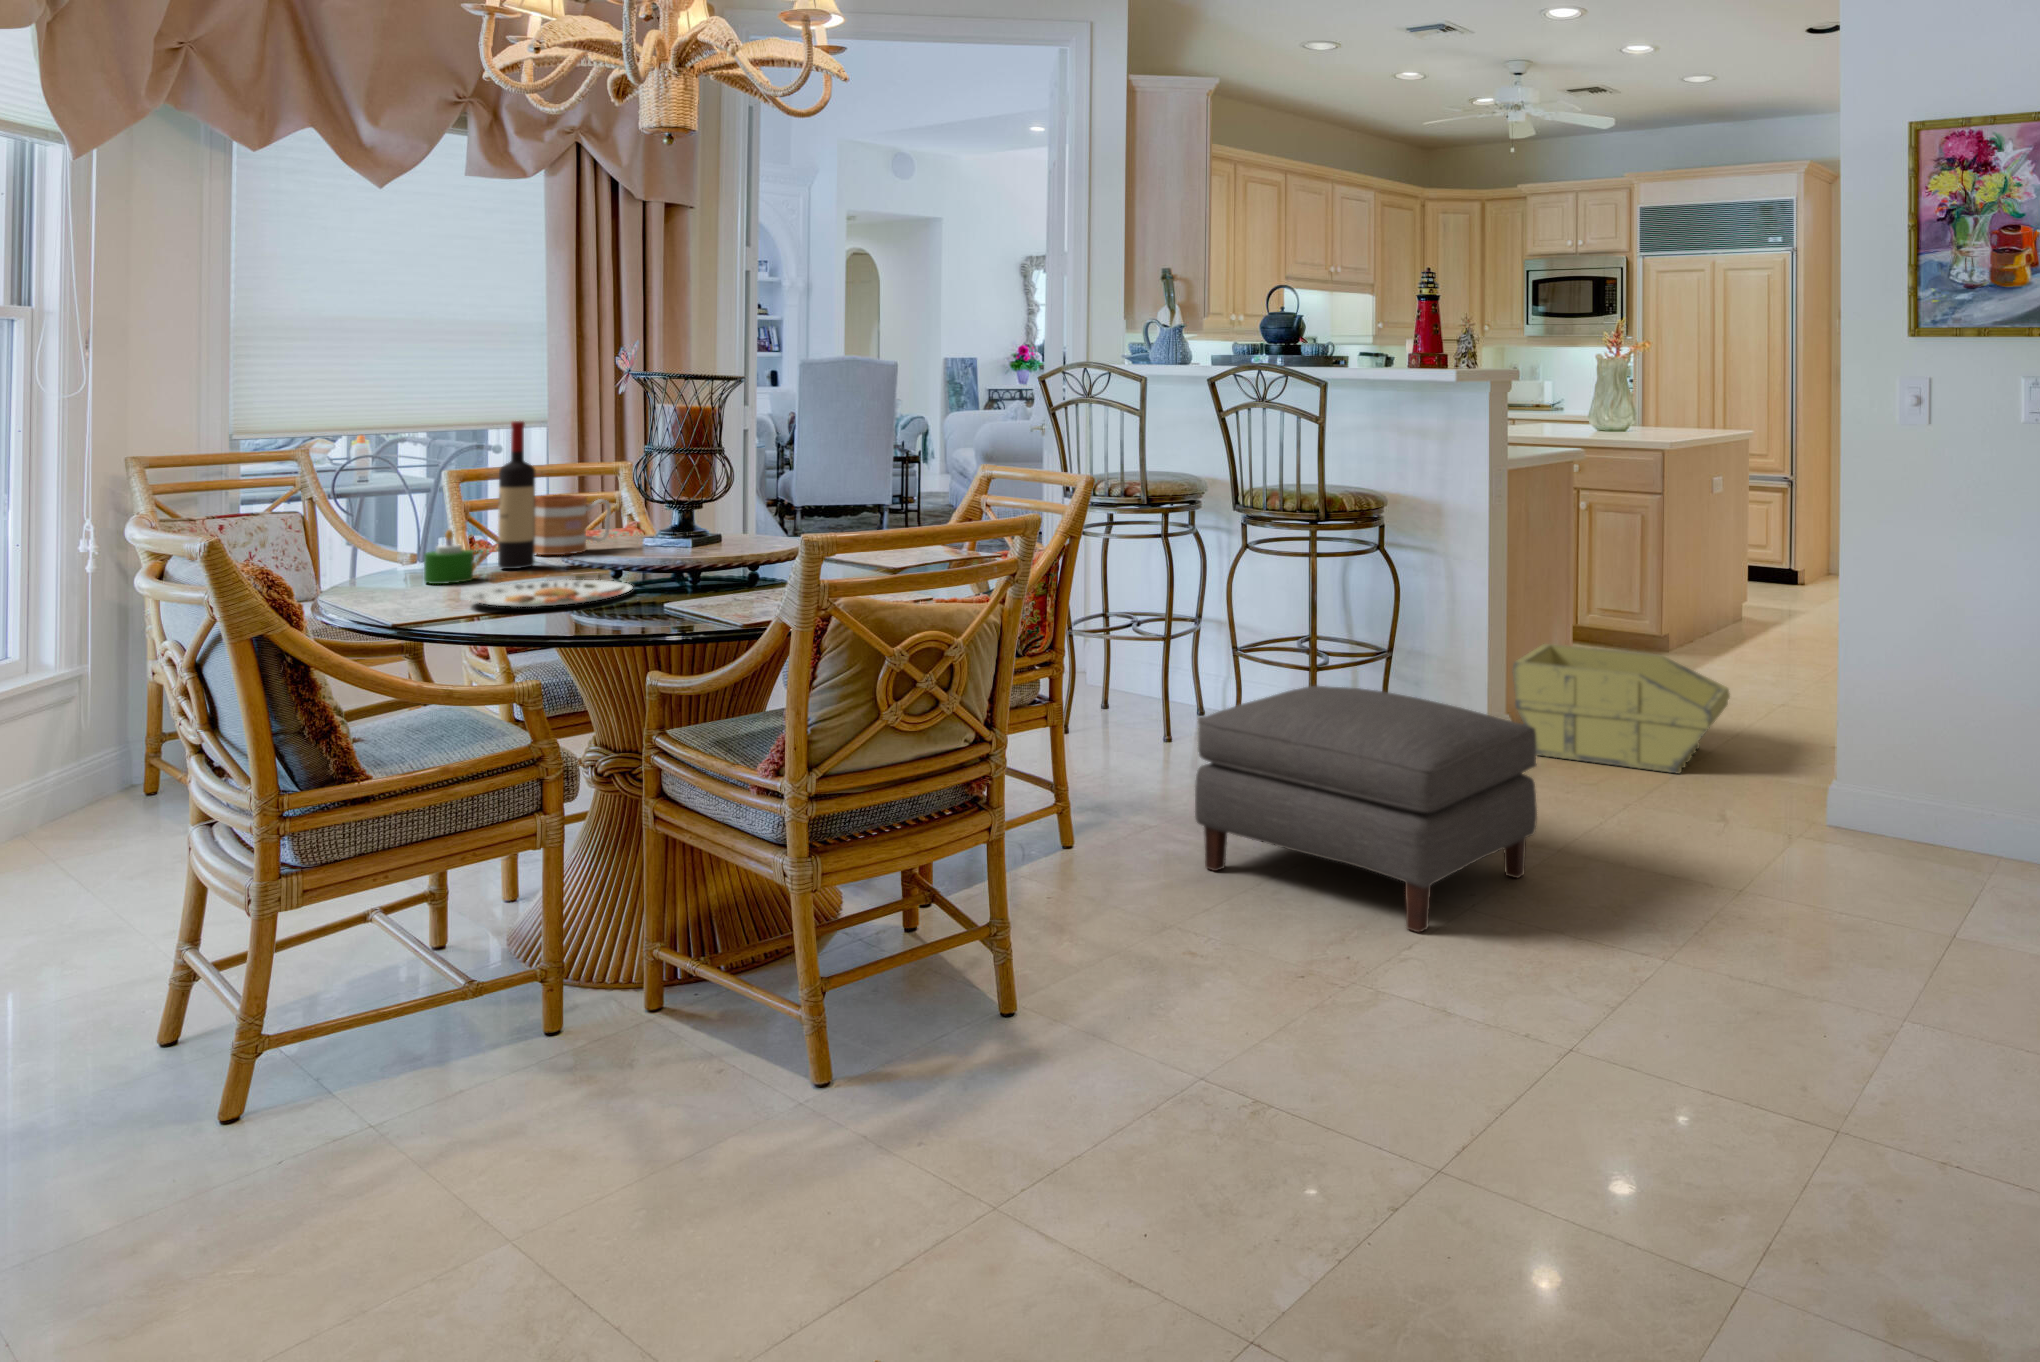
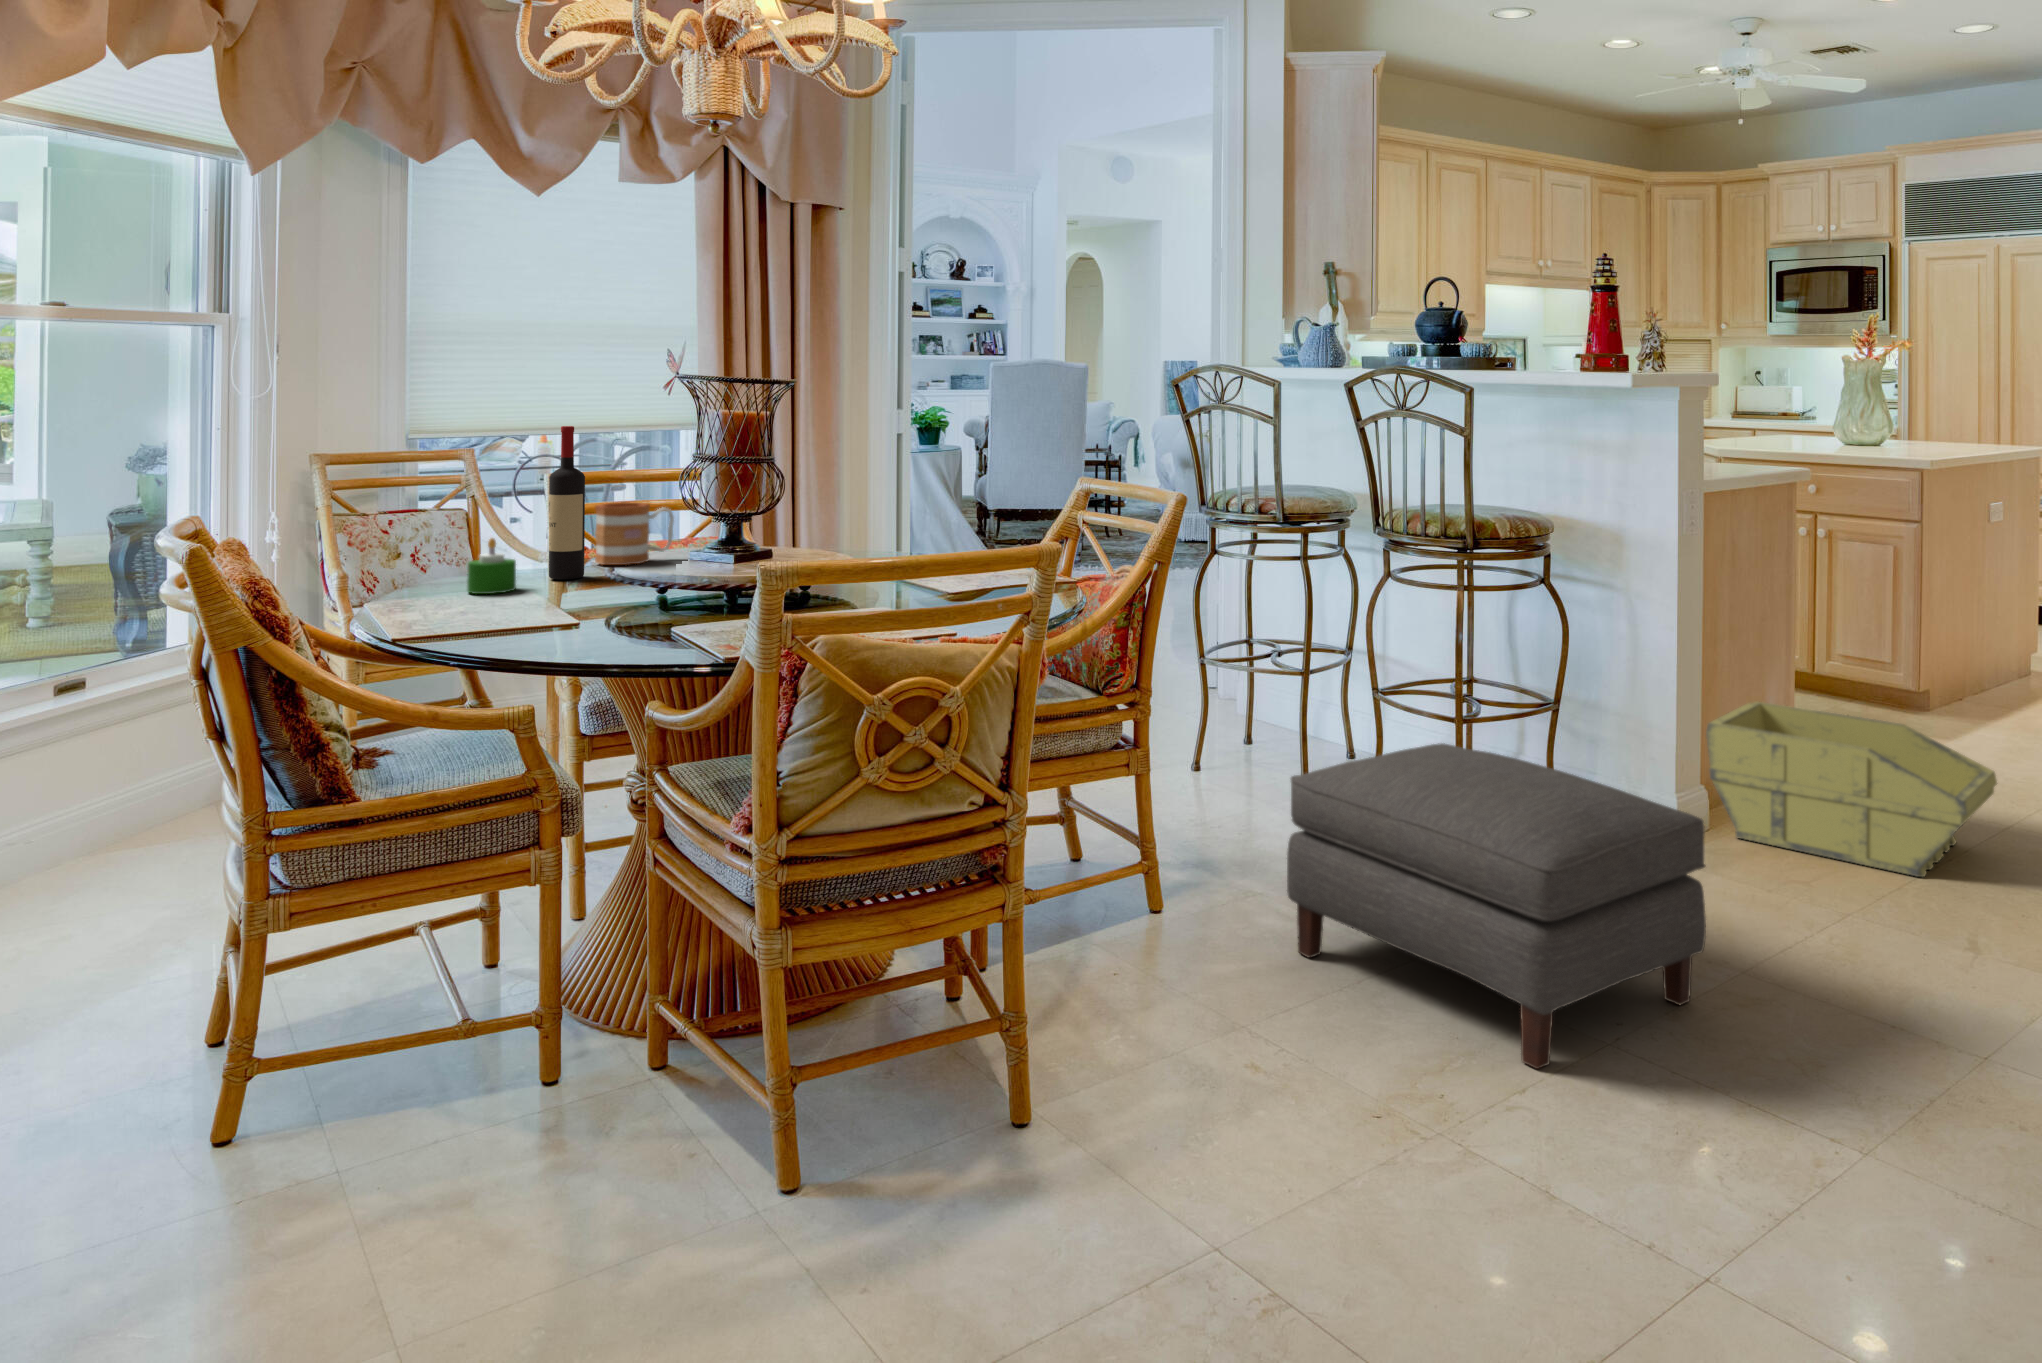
plate: present [466,580,632,607] -> none [473,596,645,625]

